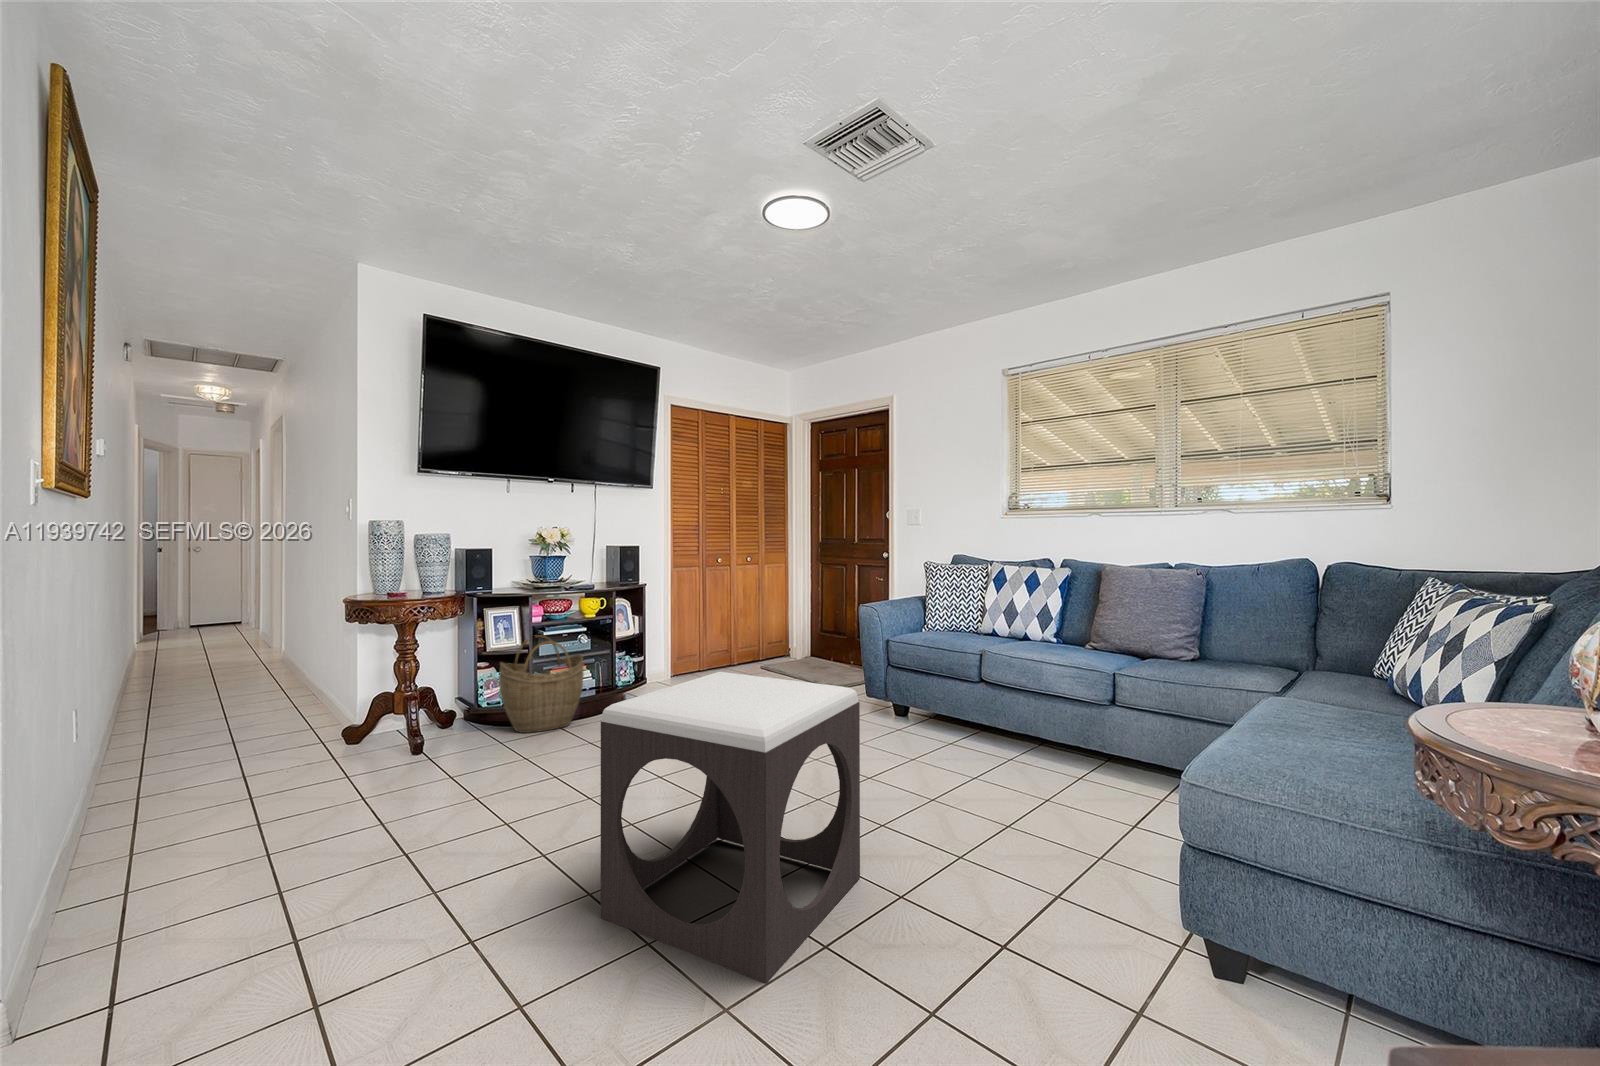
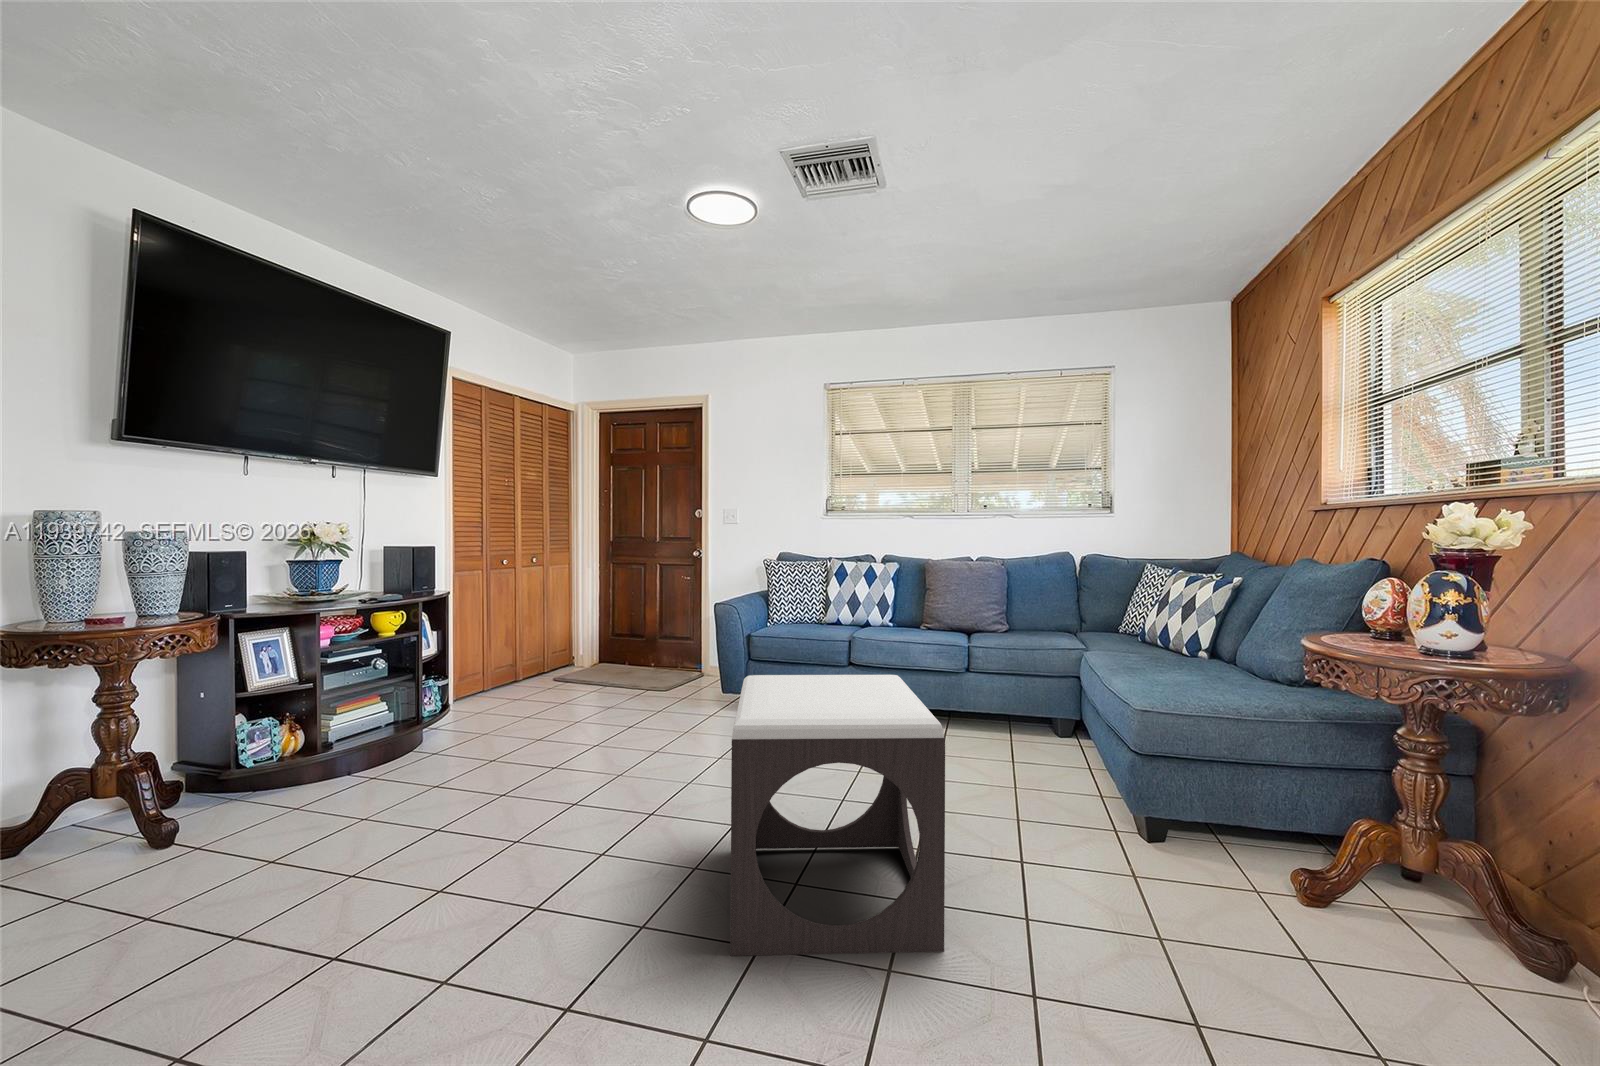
woven basket: present [499,635,584,733] -> none [283,663,411,796]

